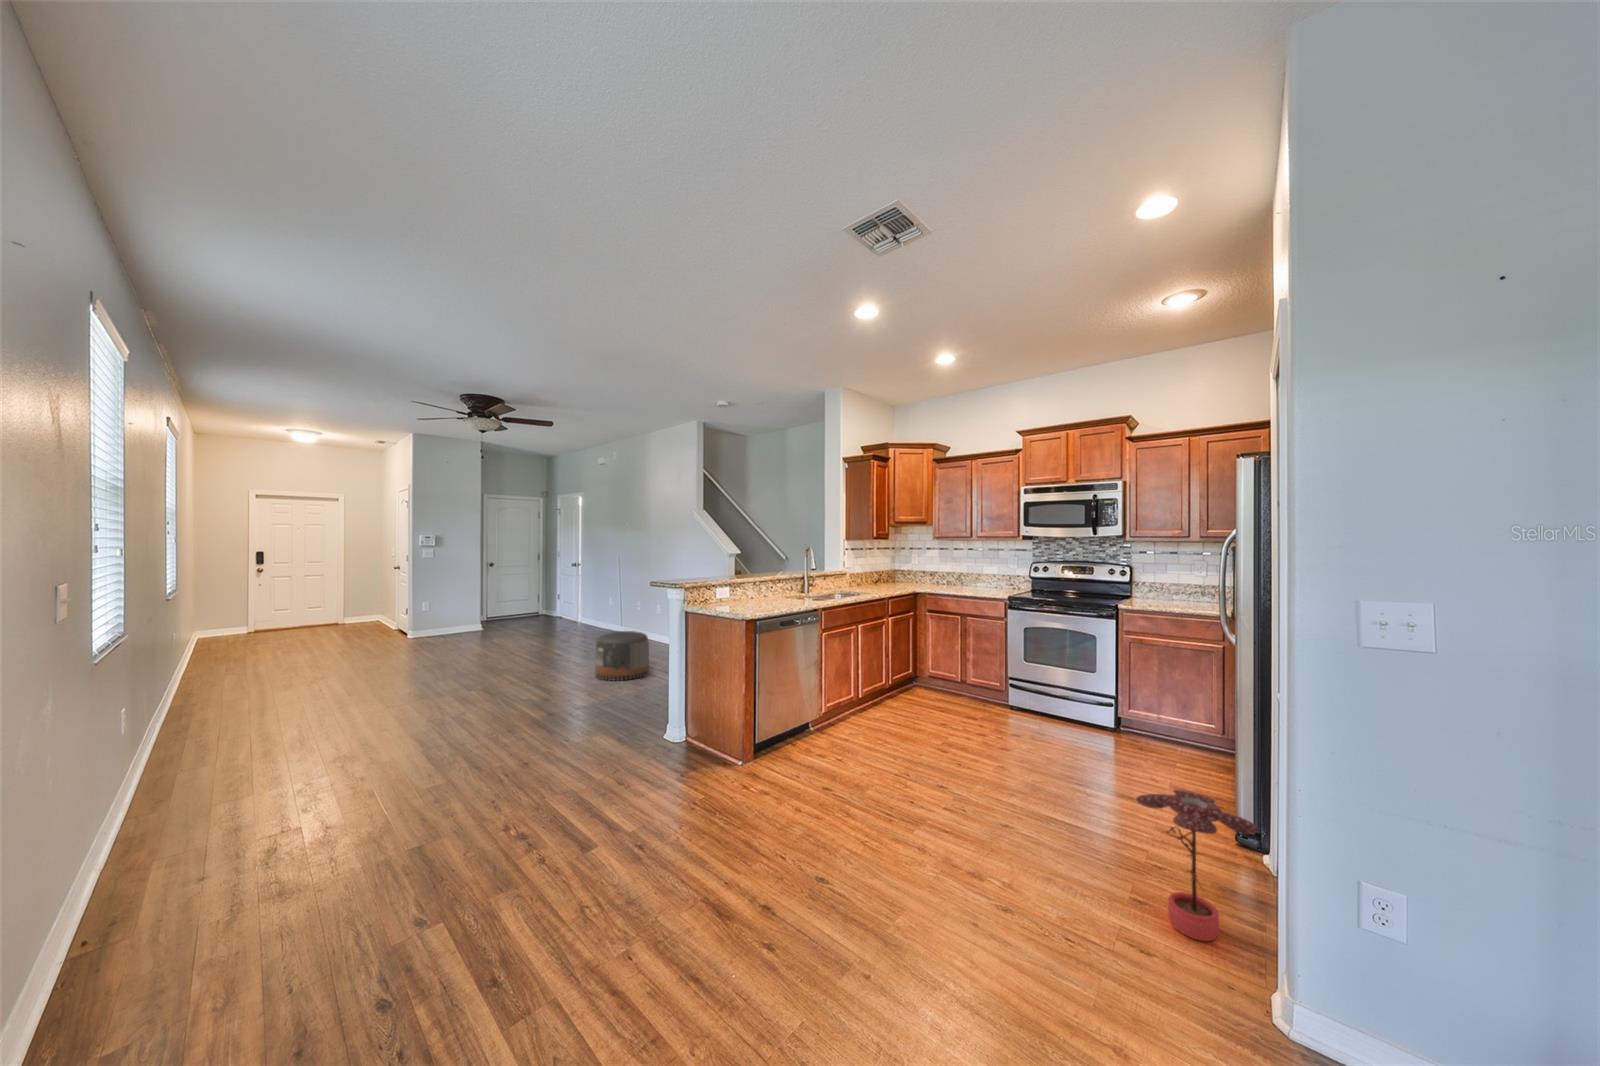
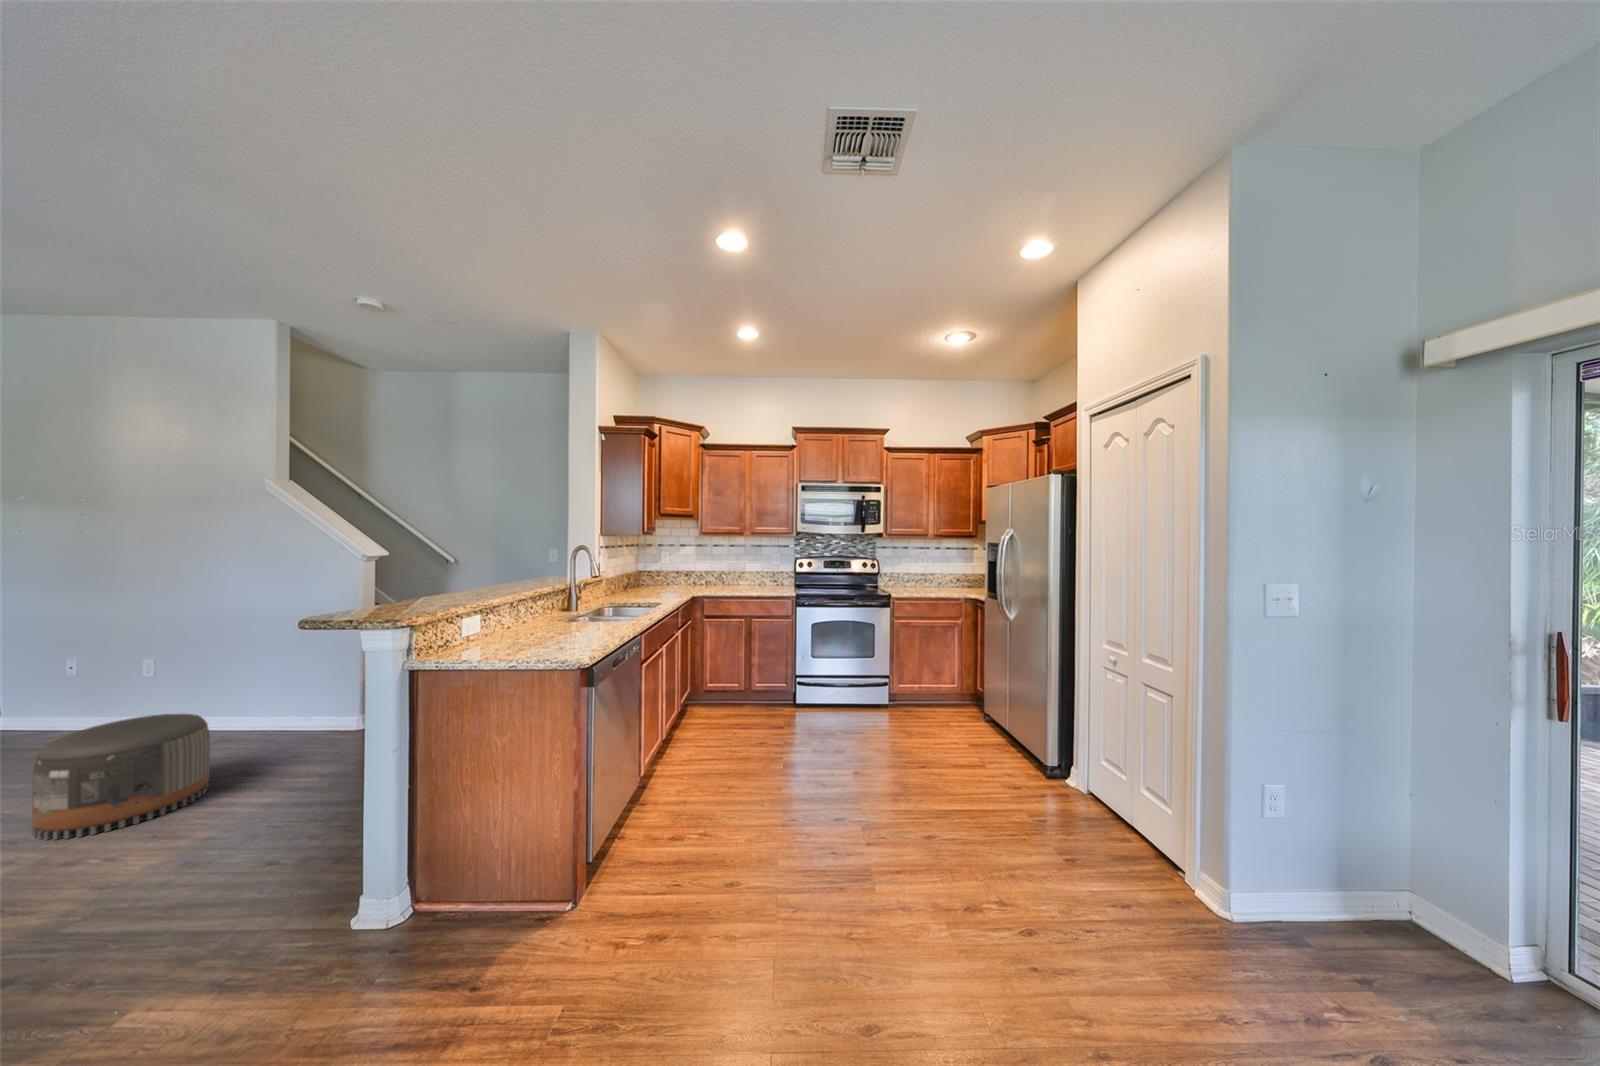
potted plant: present [1136,790,1259,941] -> none [1095,755,1188,887]

